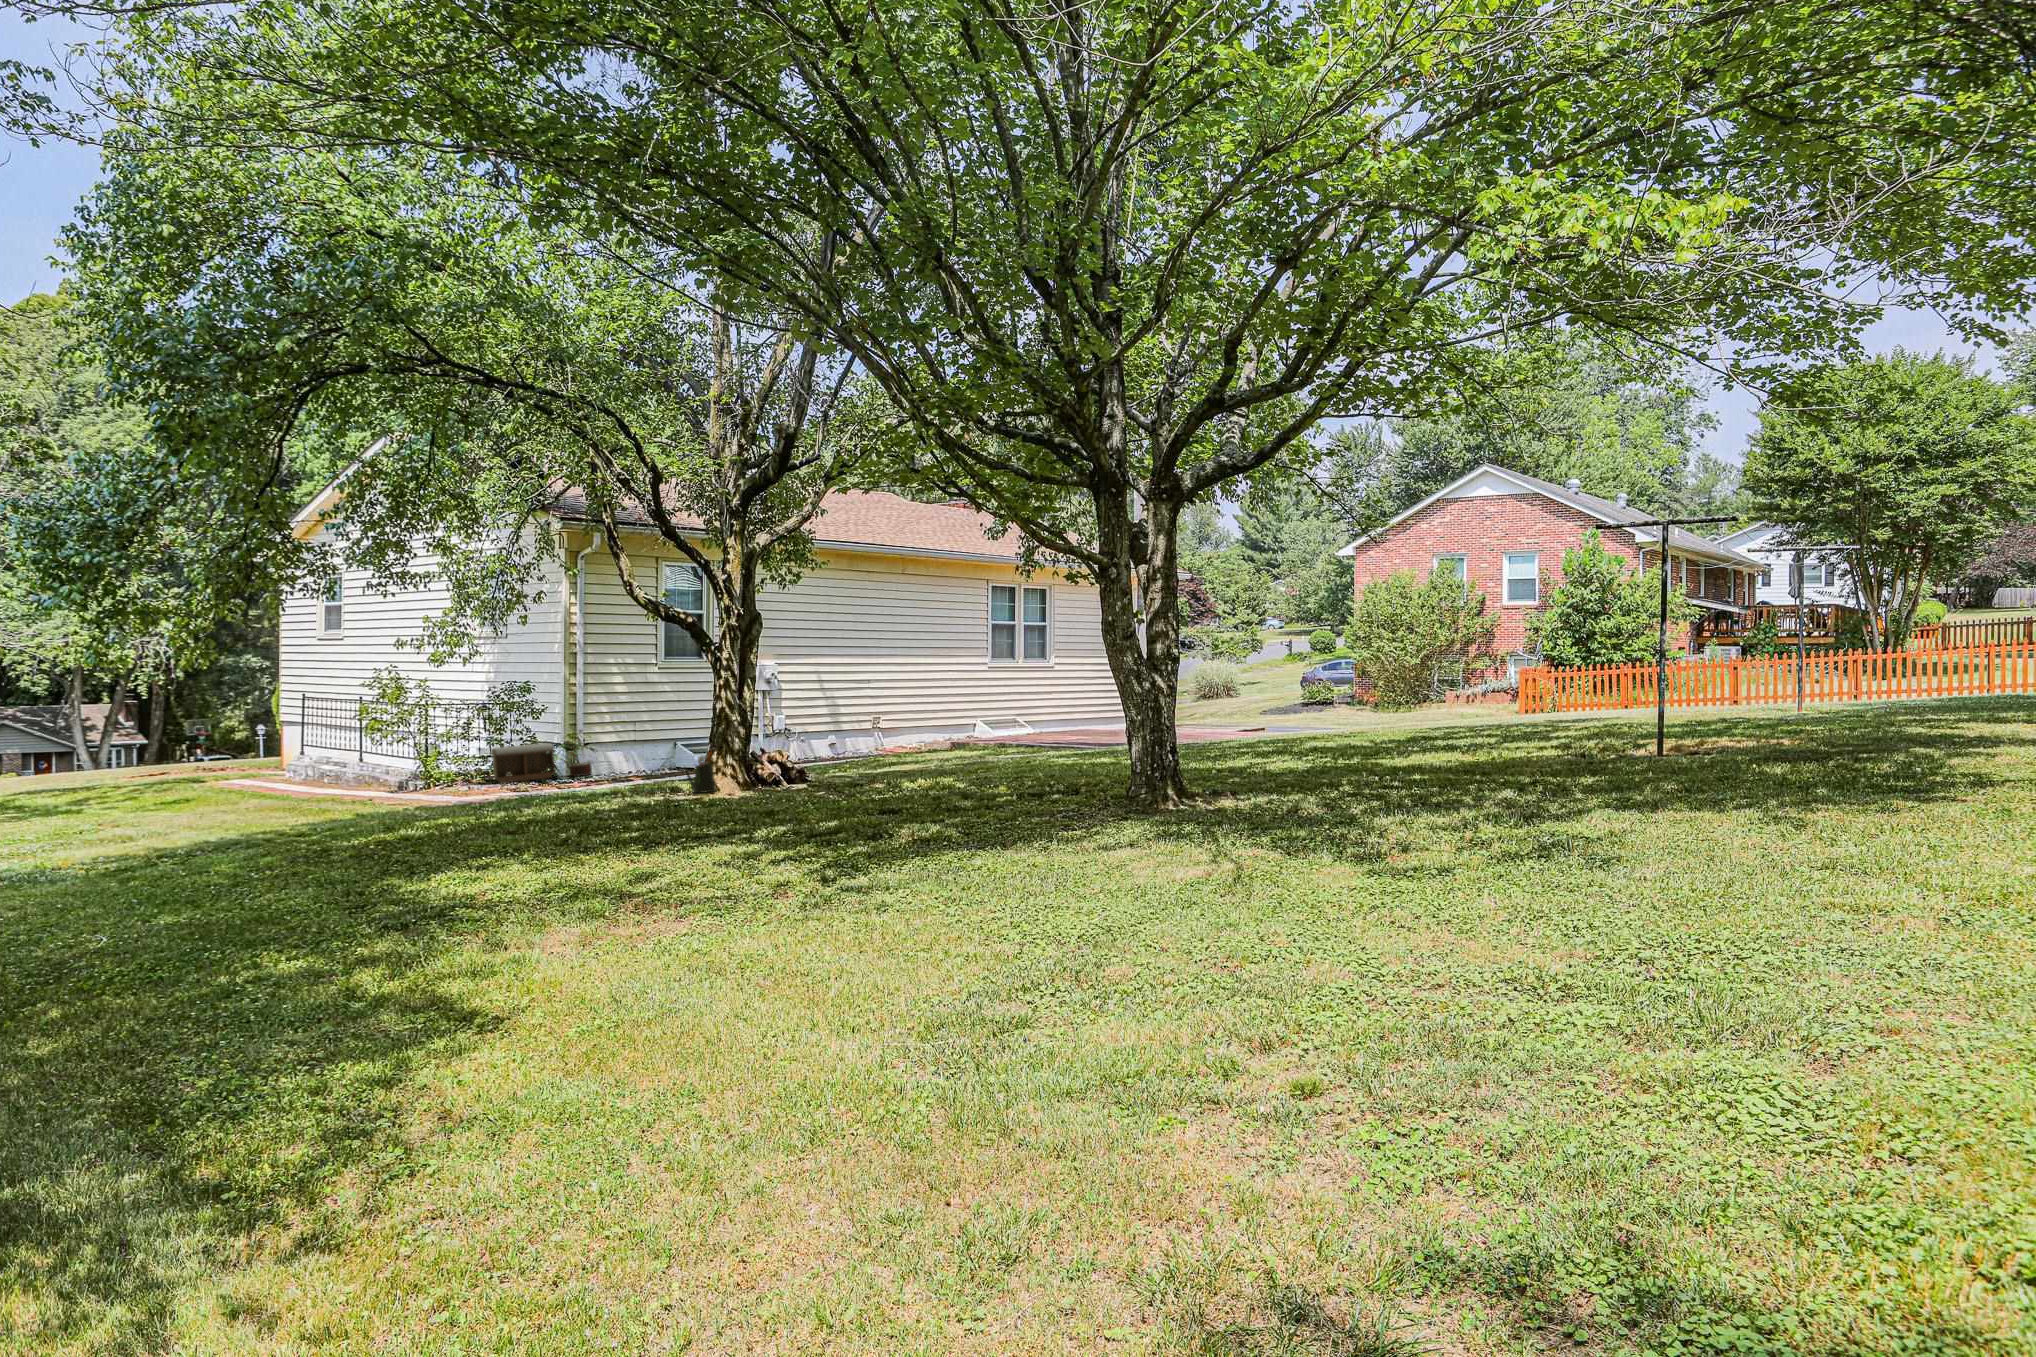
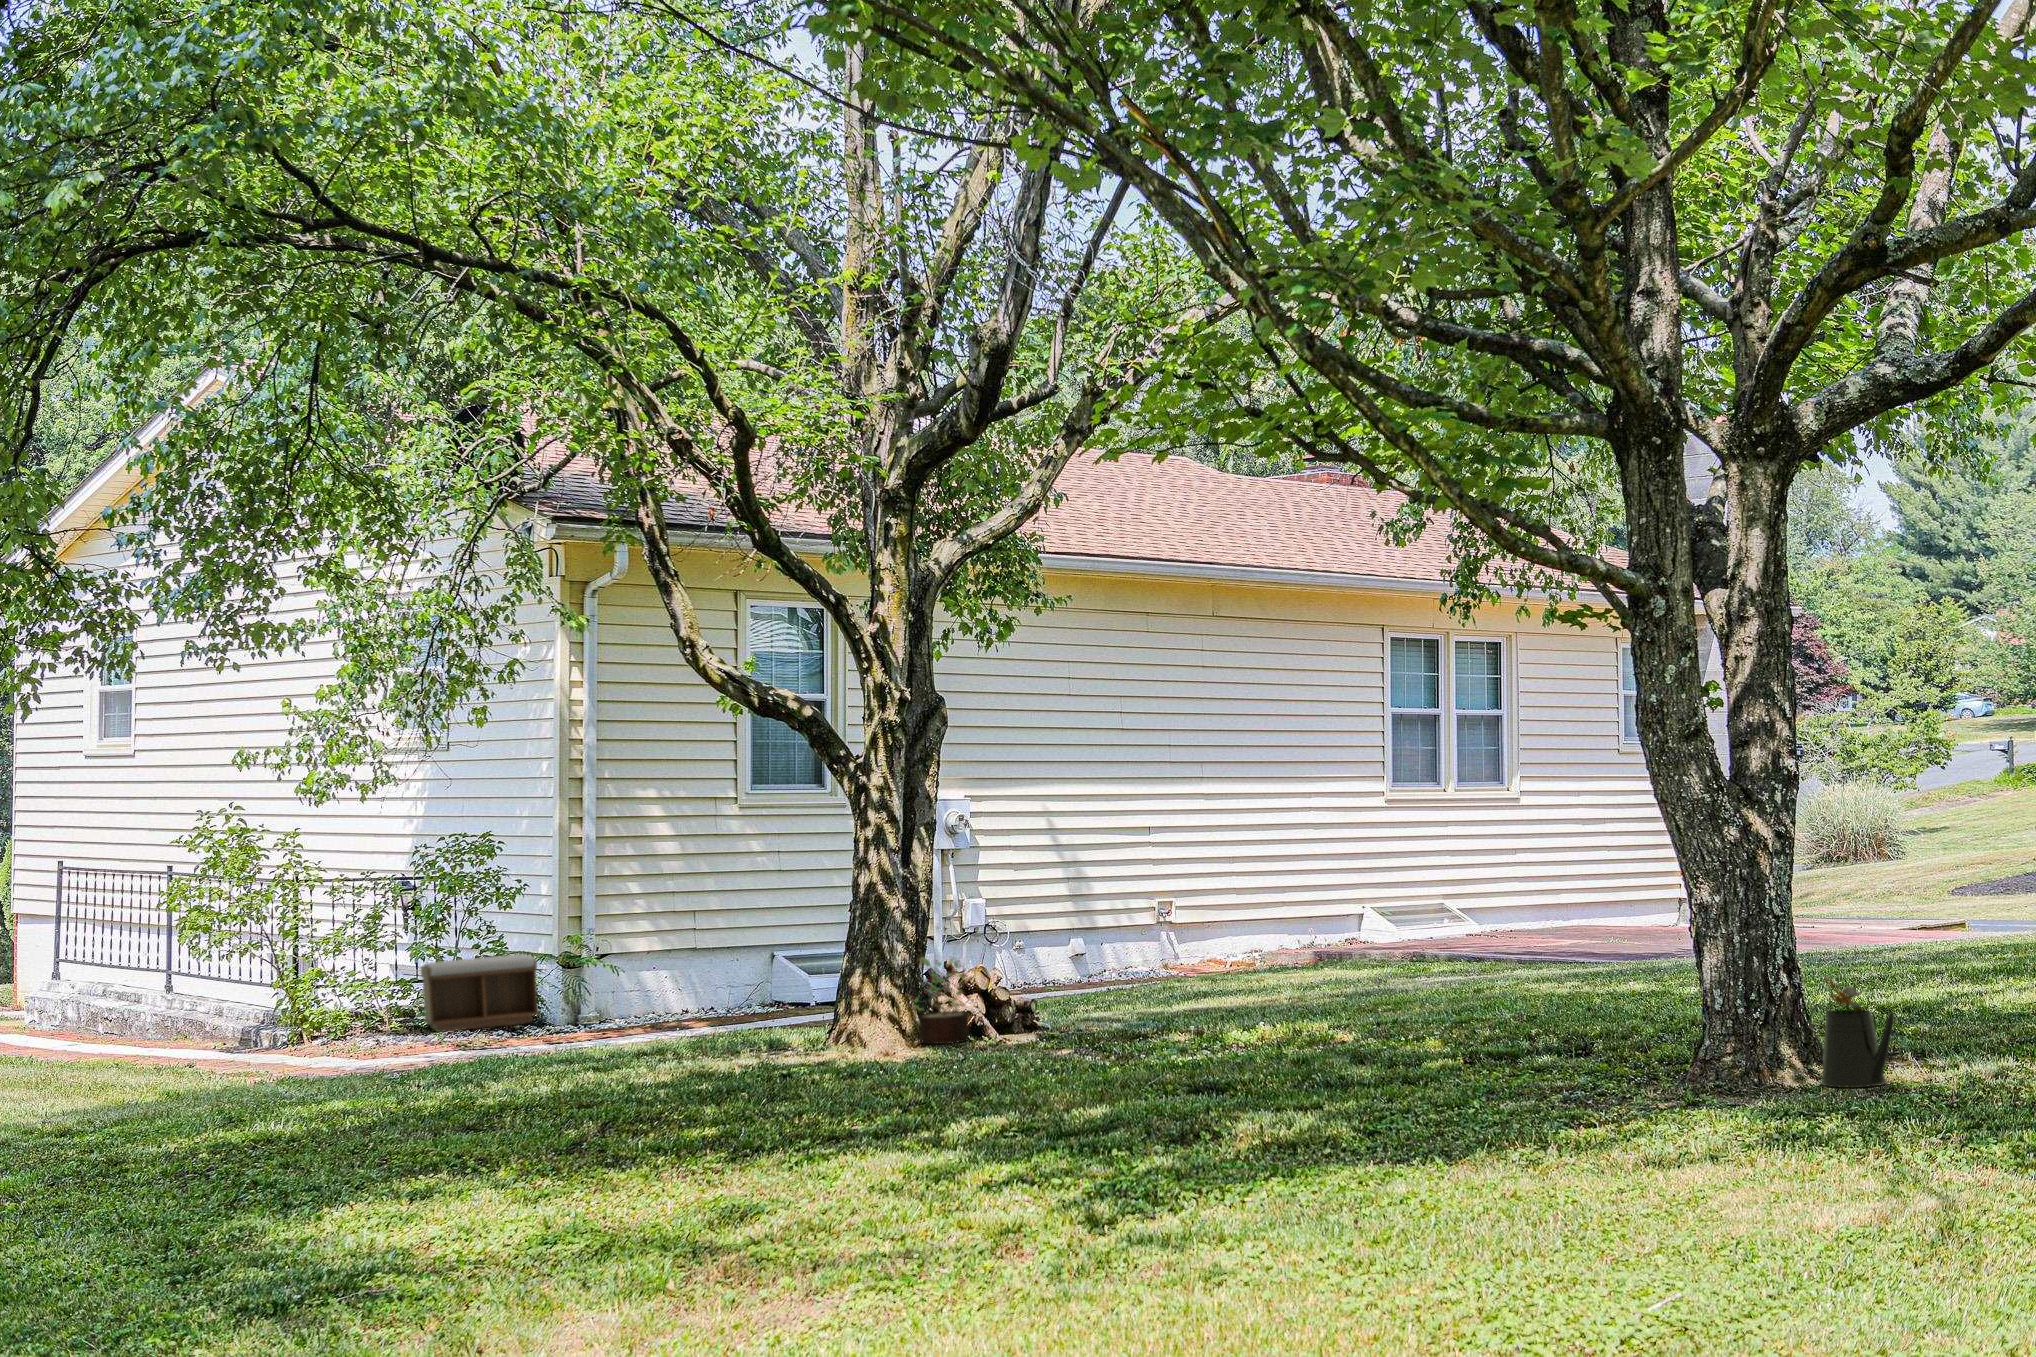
decorative plant: present [567,739,592,776] -> present [913,956,969,1044]
watering can: present [684,752,716,793] -> present [1809,978,1895,1088]

